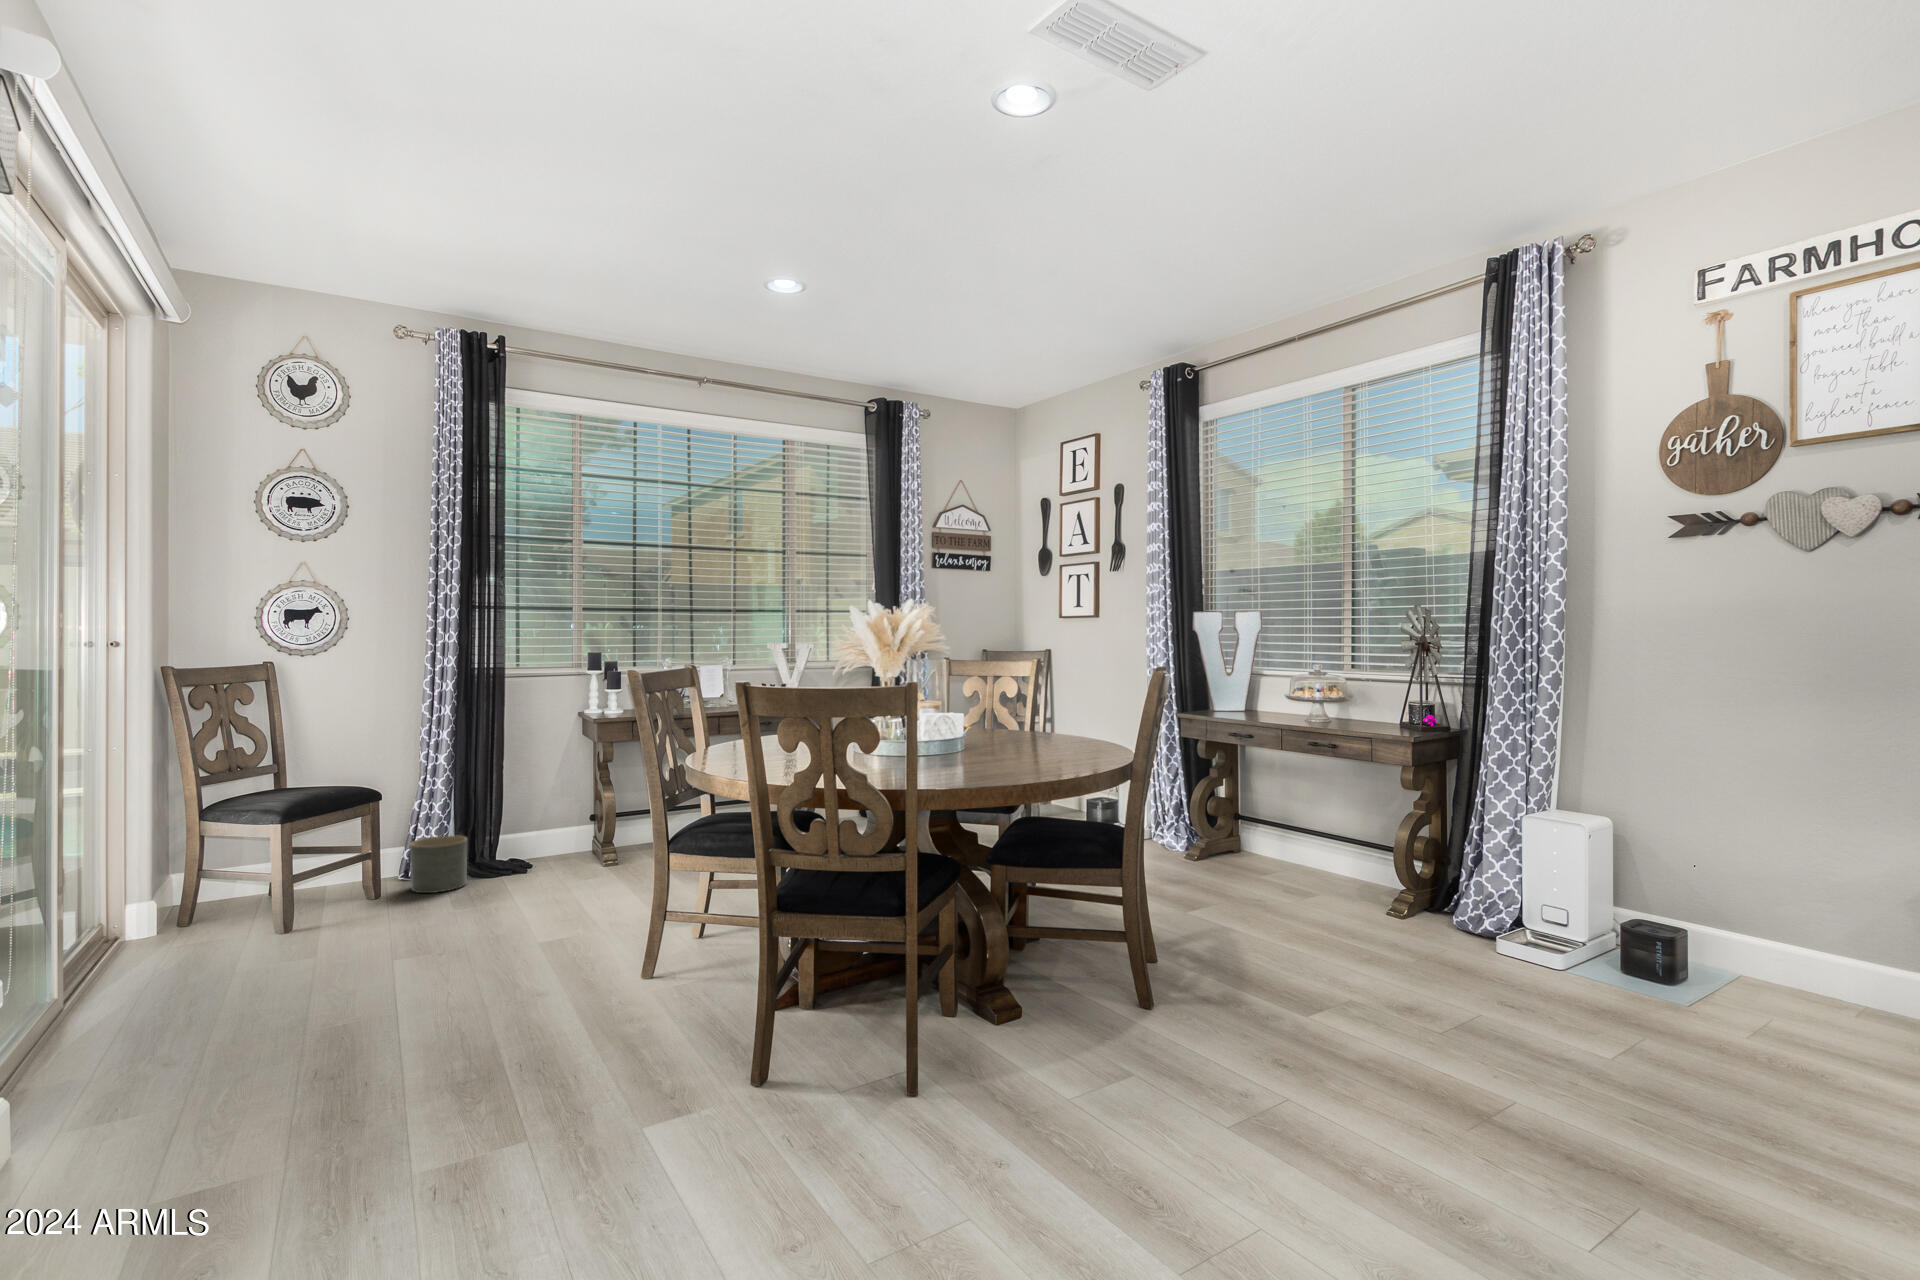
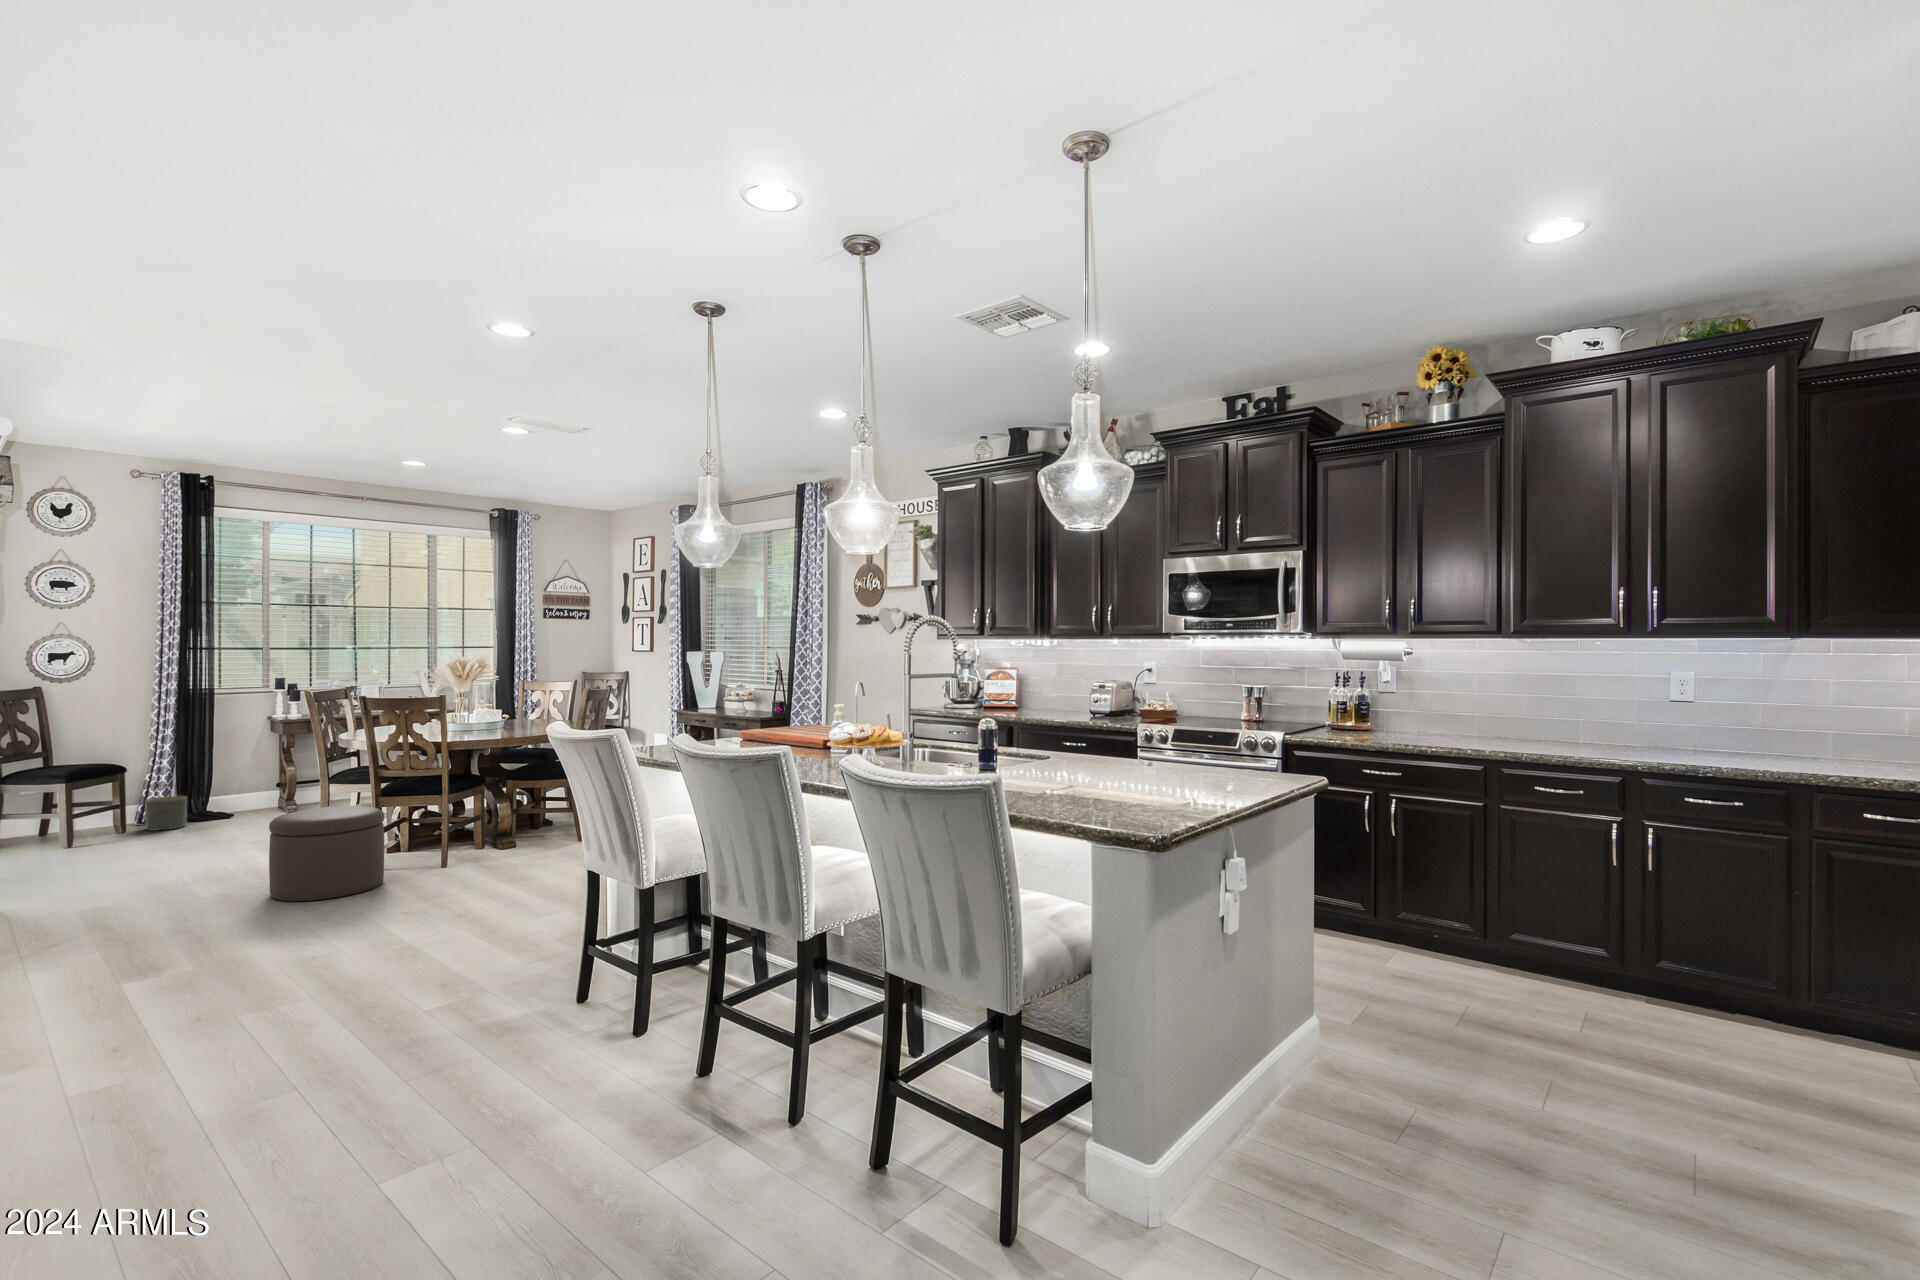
ottoman: none [569,934,805,1209] -> present [269,806,384,901]

